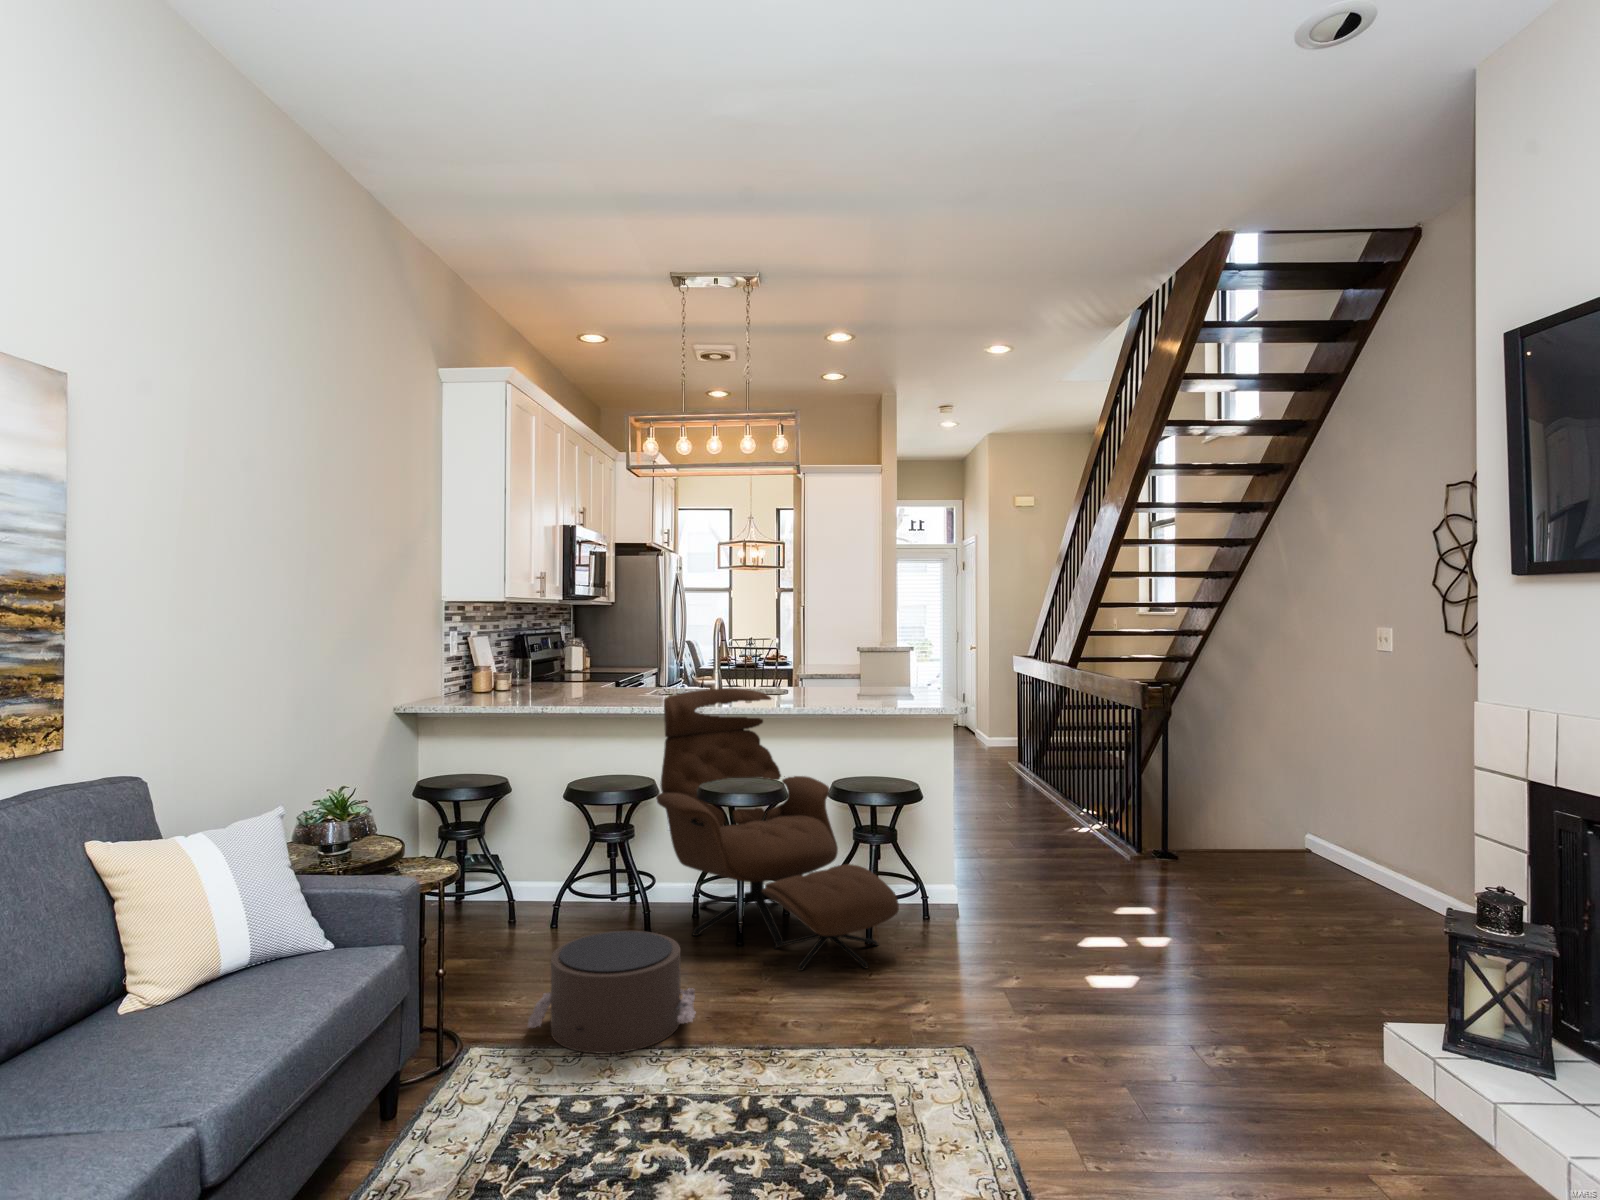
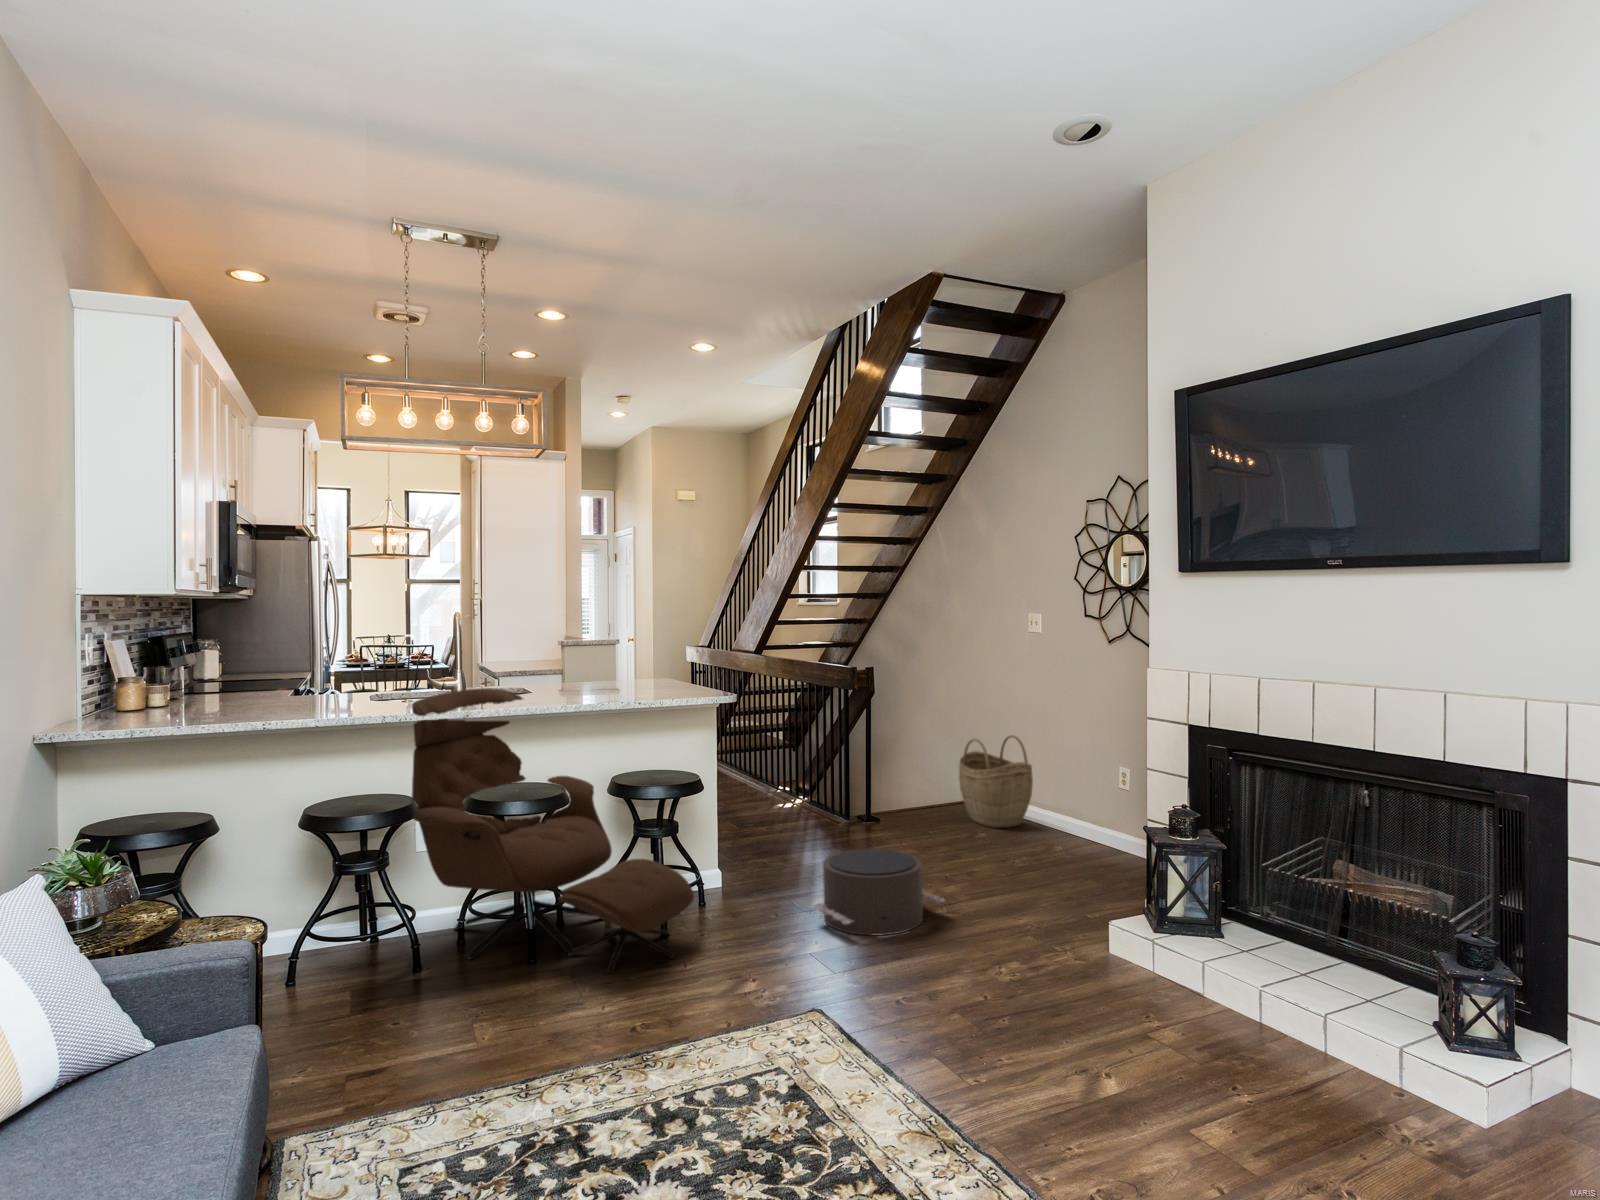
woven basket: none [1286,780,1383,893] -> present [959,735,1033,828]
pouf: present [528,931,696,1054] -> present [814,849,945,935]

